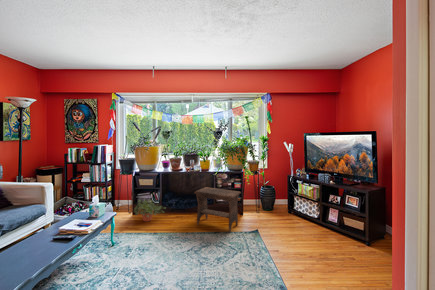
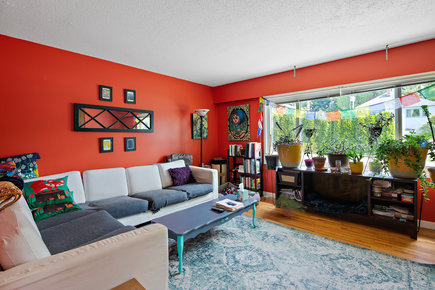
footstool: present [194,187,241,232] -> none [337,193,407,253]

